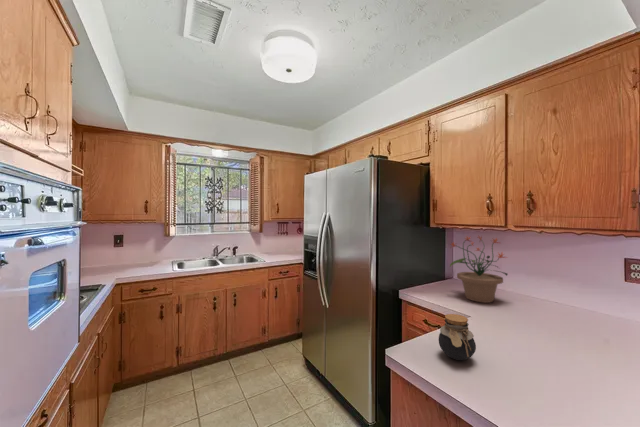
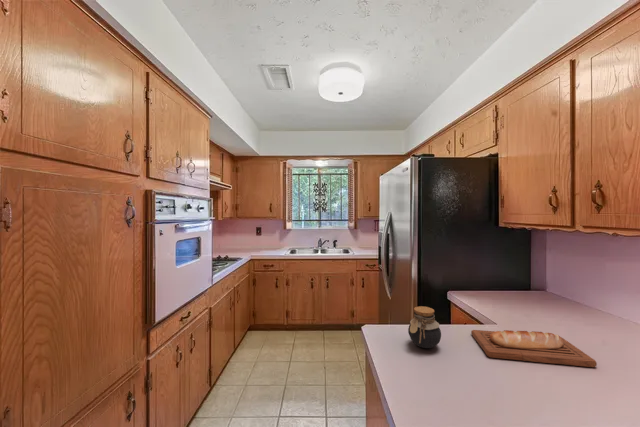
potted plant: present [450,237,507,303] -> none [506,236,586,317]
bread loaf: none [469,318,568,353] -> present [471,330,597,367]

